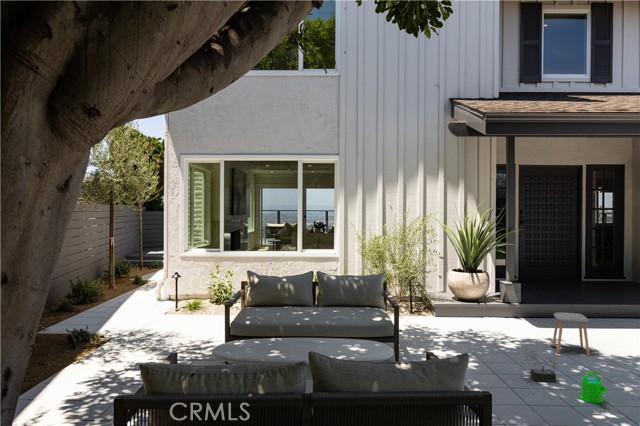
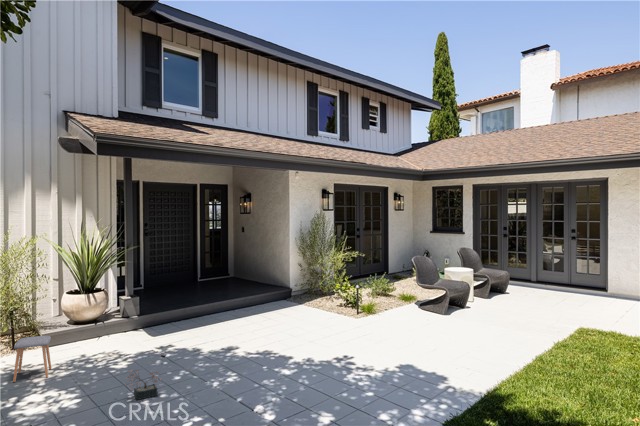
stool: present [552,312,590,356] -> present [13,336,51,383]
watering can: present [580,371,606,403] -> none [176,379,197,409]

